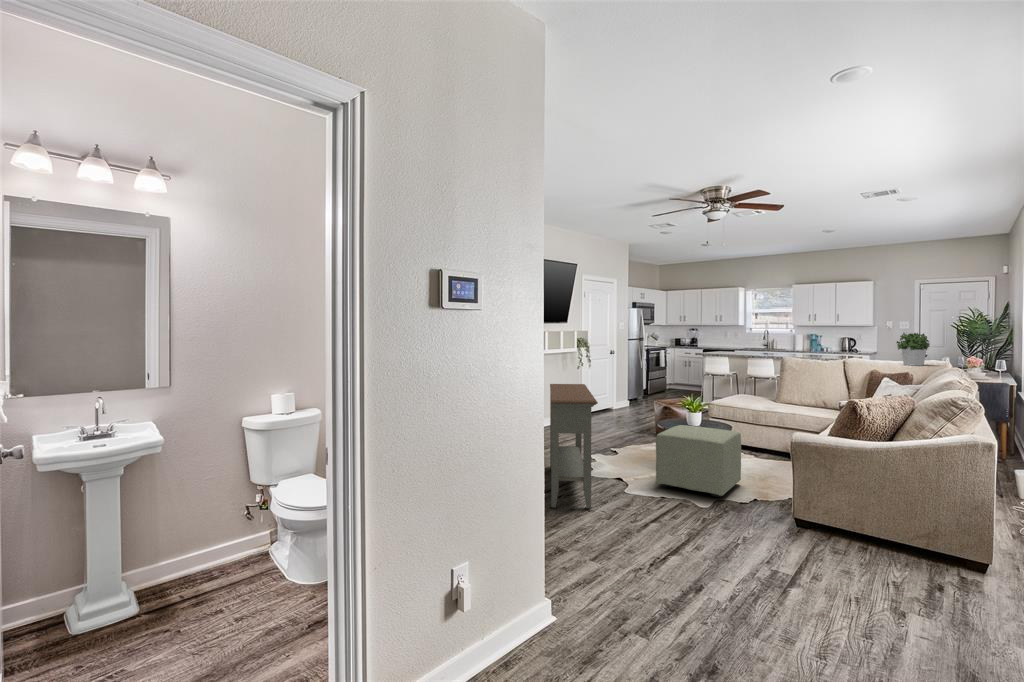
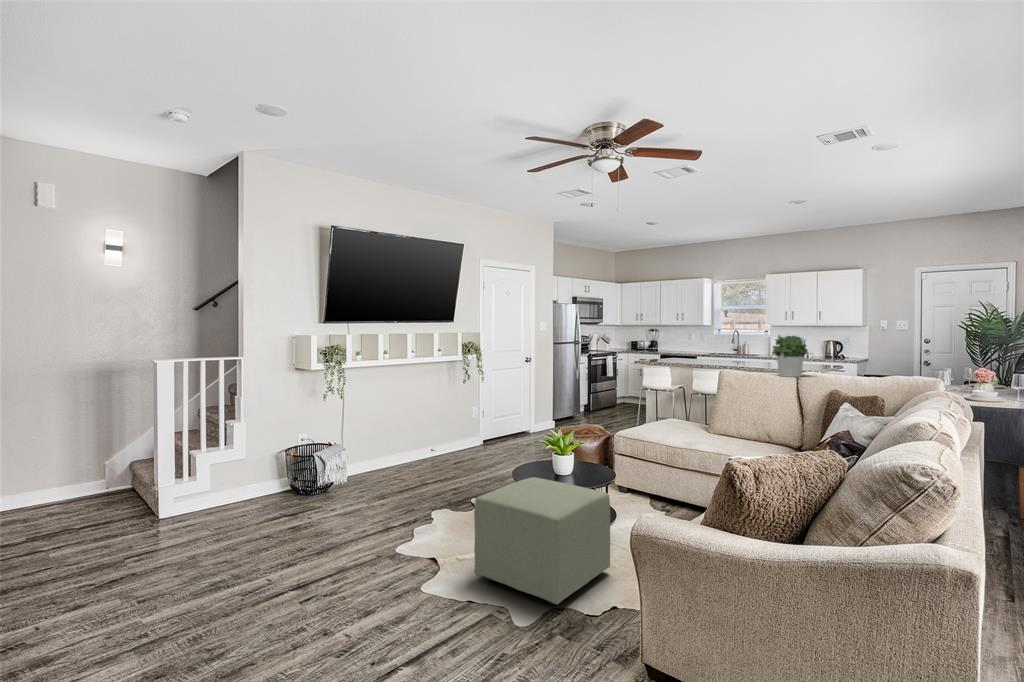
potted plant: present [897,332,930,366] -> present [772,335,808,377]
console table: present [550,384,598,508] -> none [258,413,403,631]

